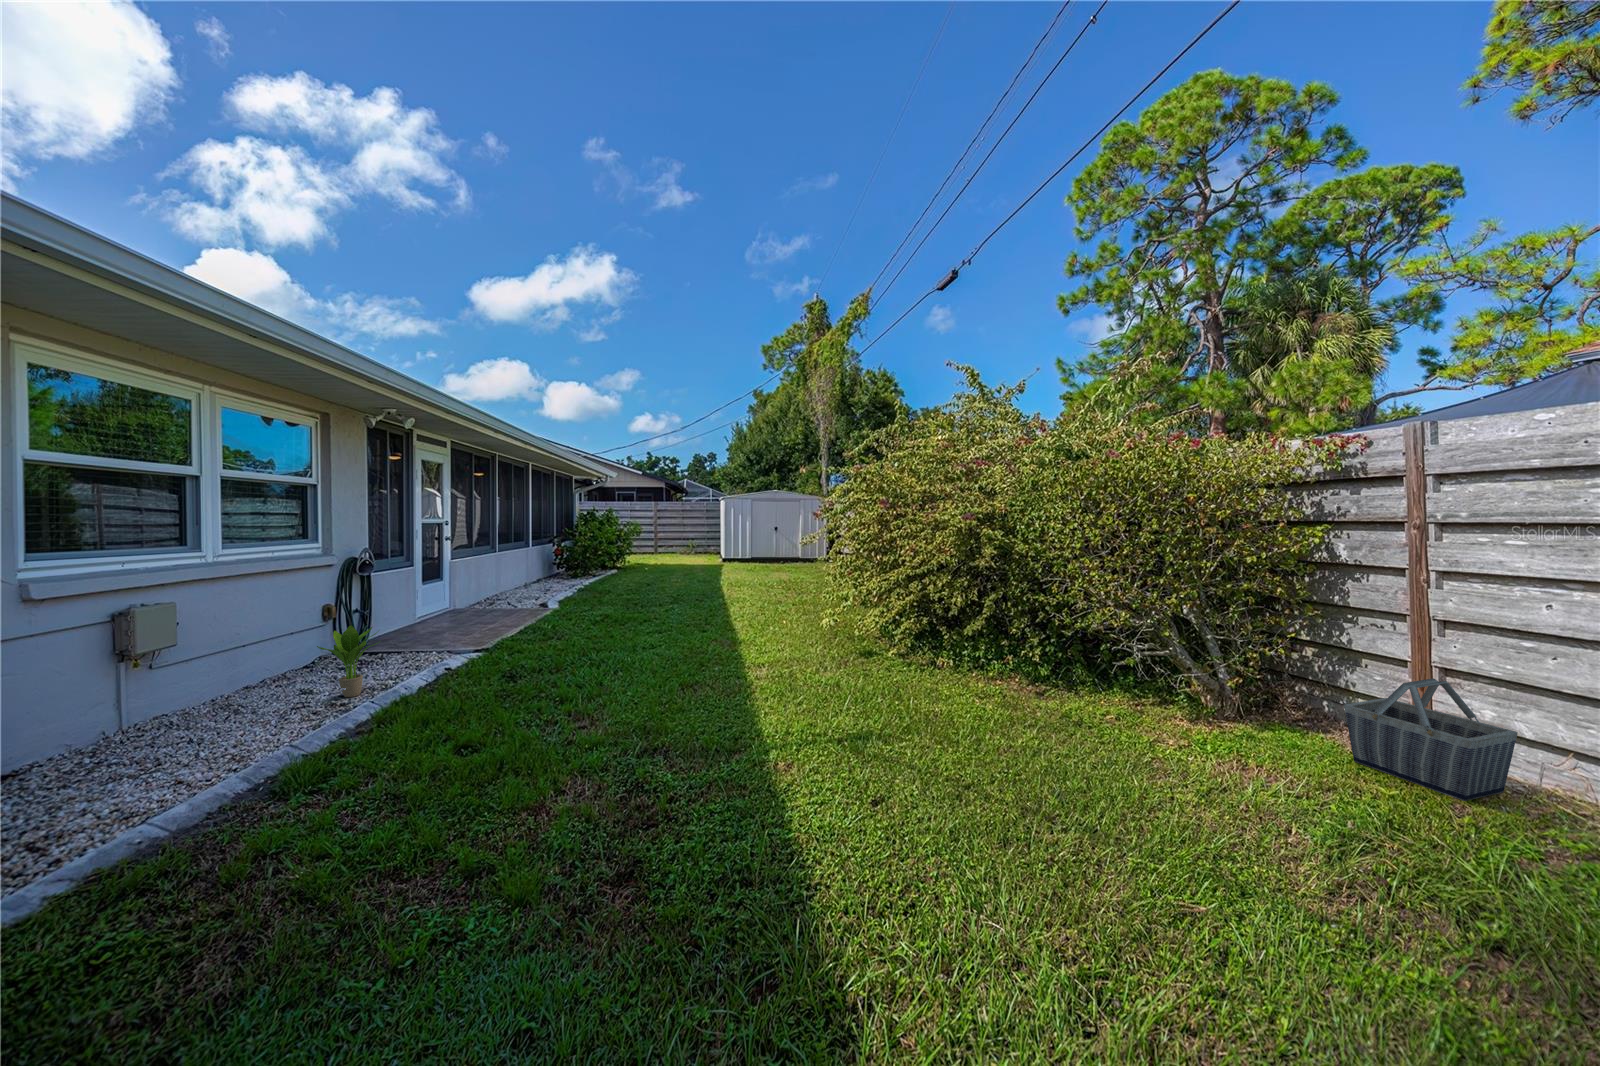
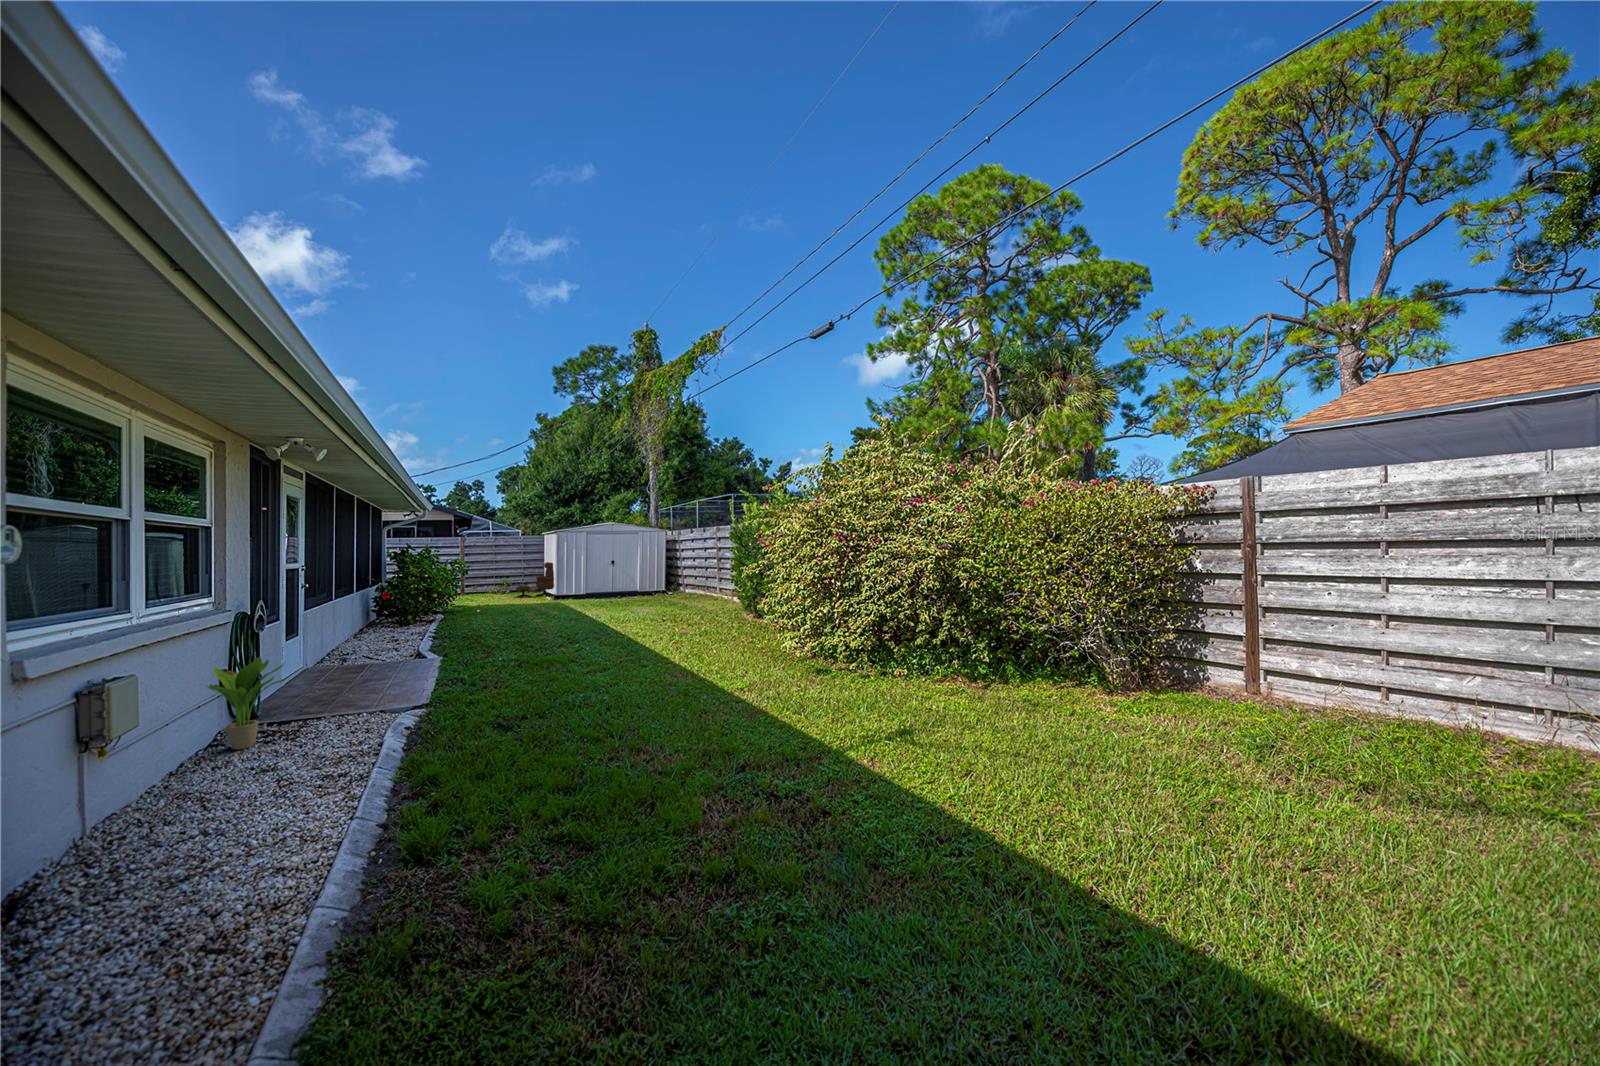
lounge chair: none [694,531,730,564] -> present [514,562,556,598]
basket: present [1344,678,1518,801] -> none [1216,645,1315,722]

